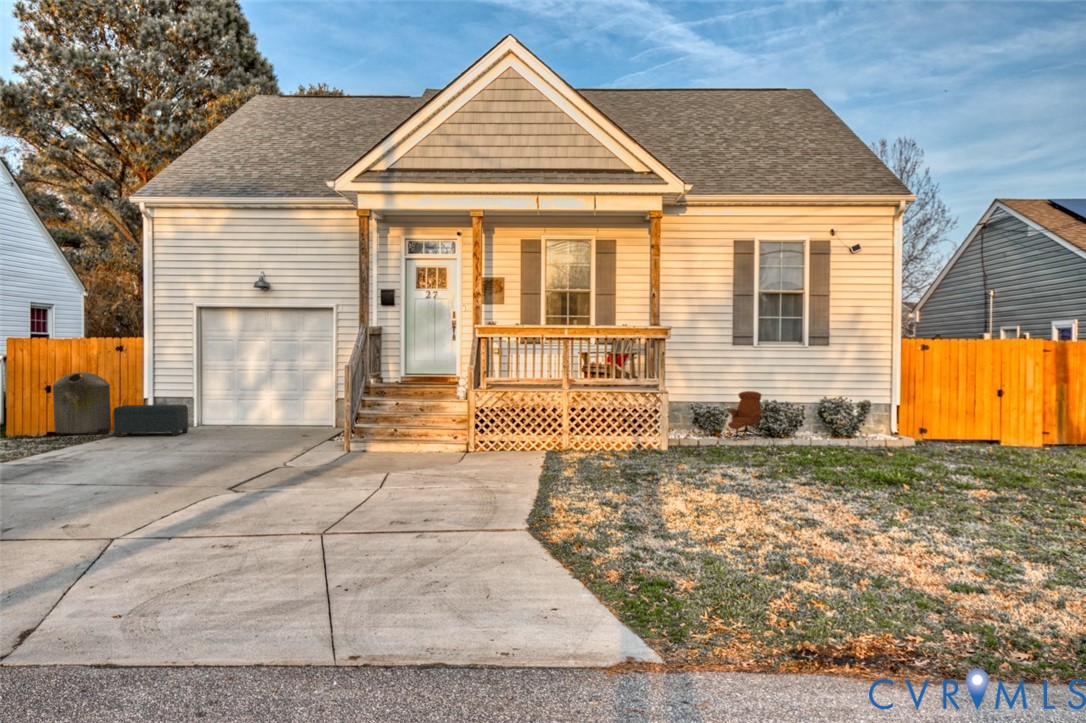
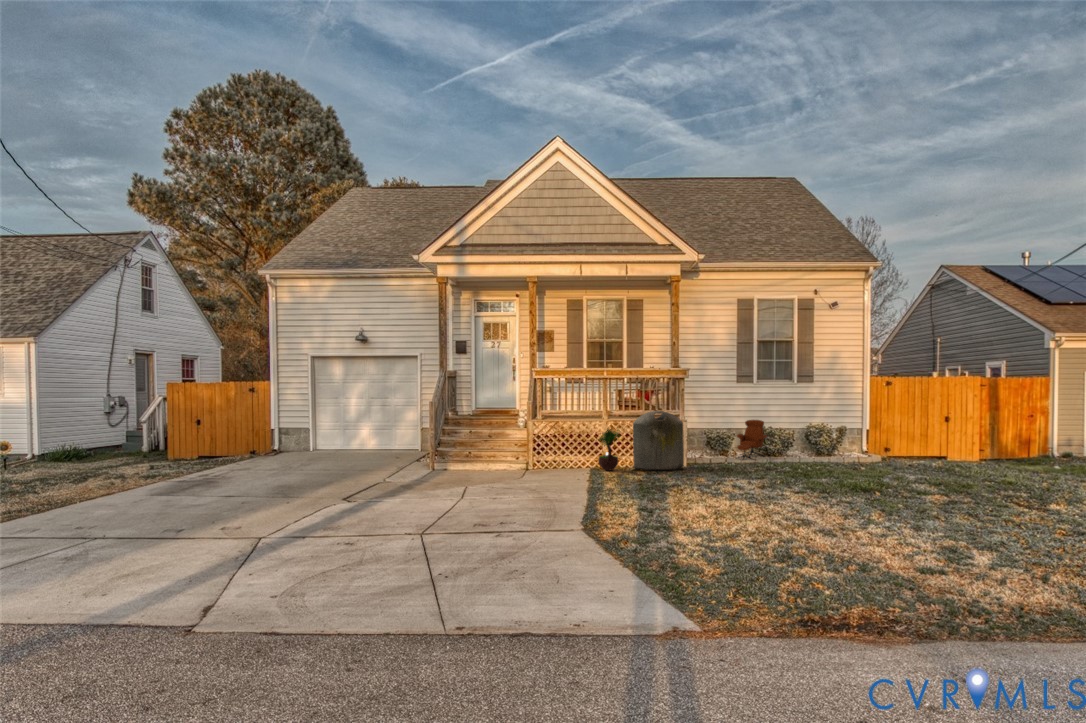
trash can: present [53,372,111,435] -> present [633,411,684,471]
potted tree: none [553,396,587,453] -> present [598,429,620,471]
bench: present [113,405,188,437] -> none [249,433,305,459]

